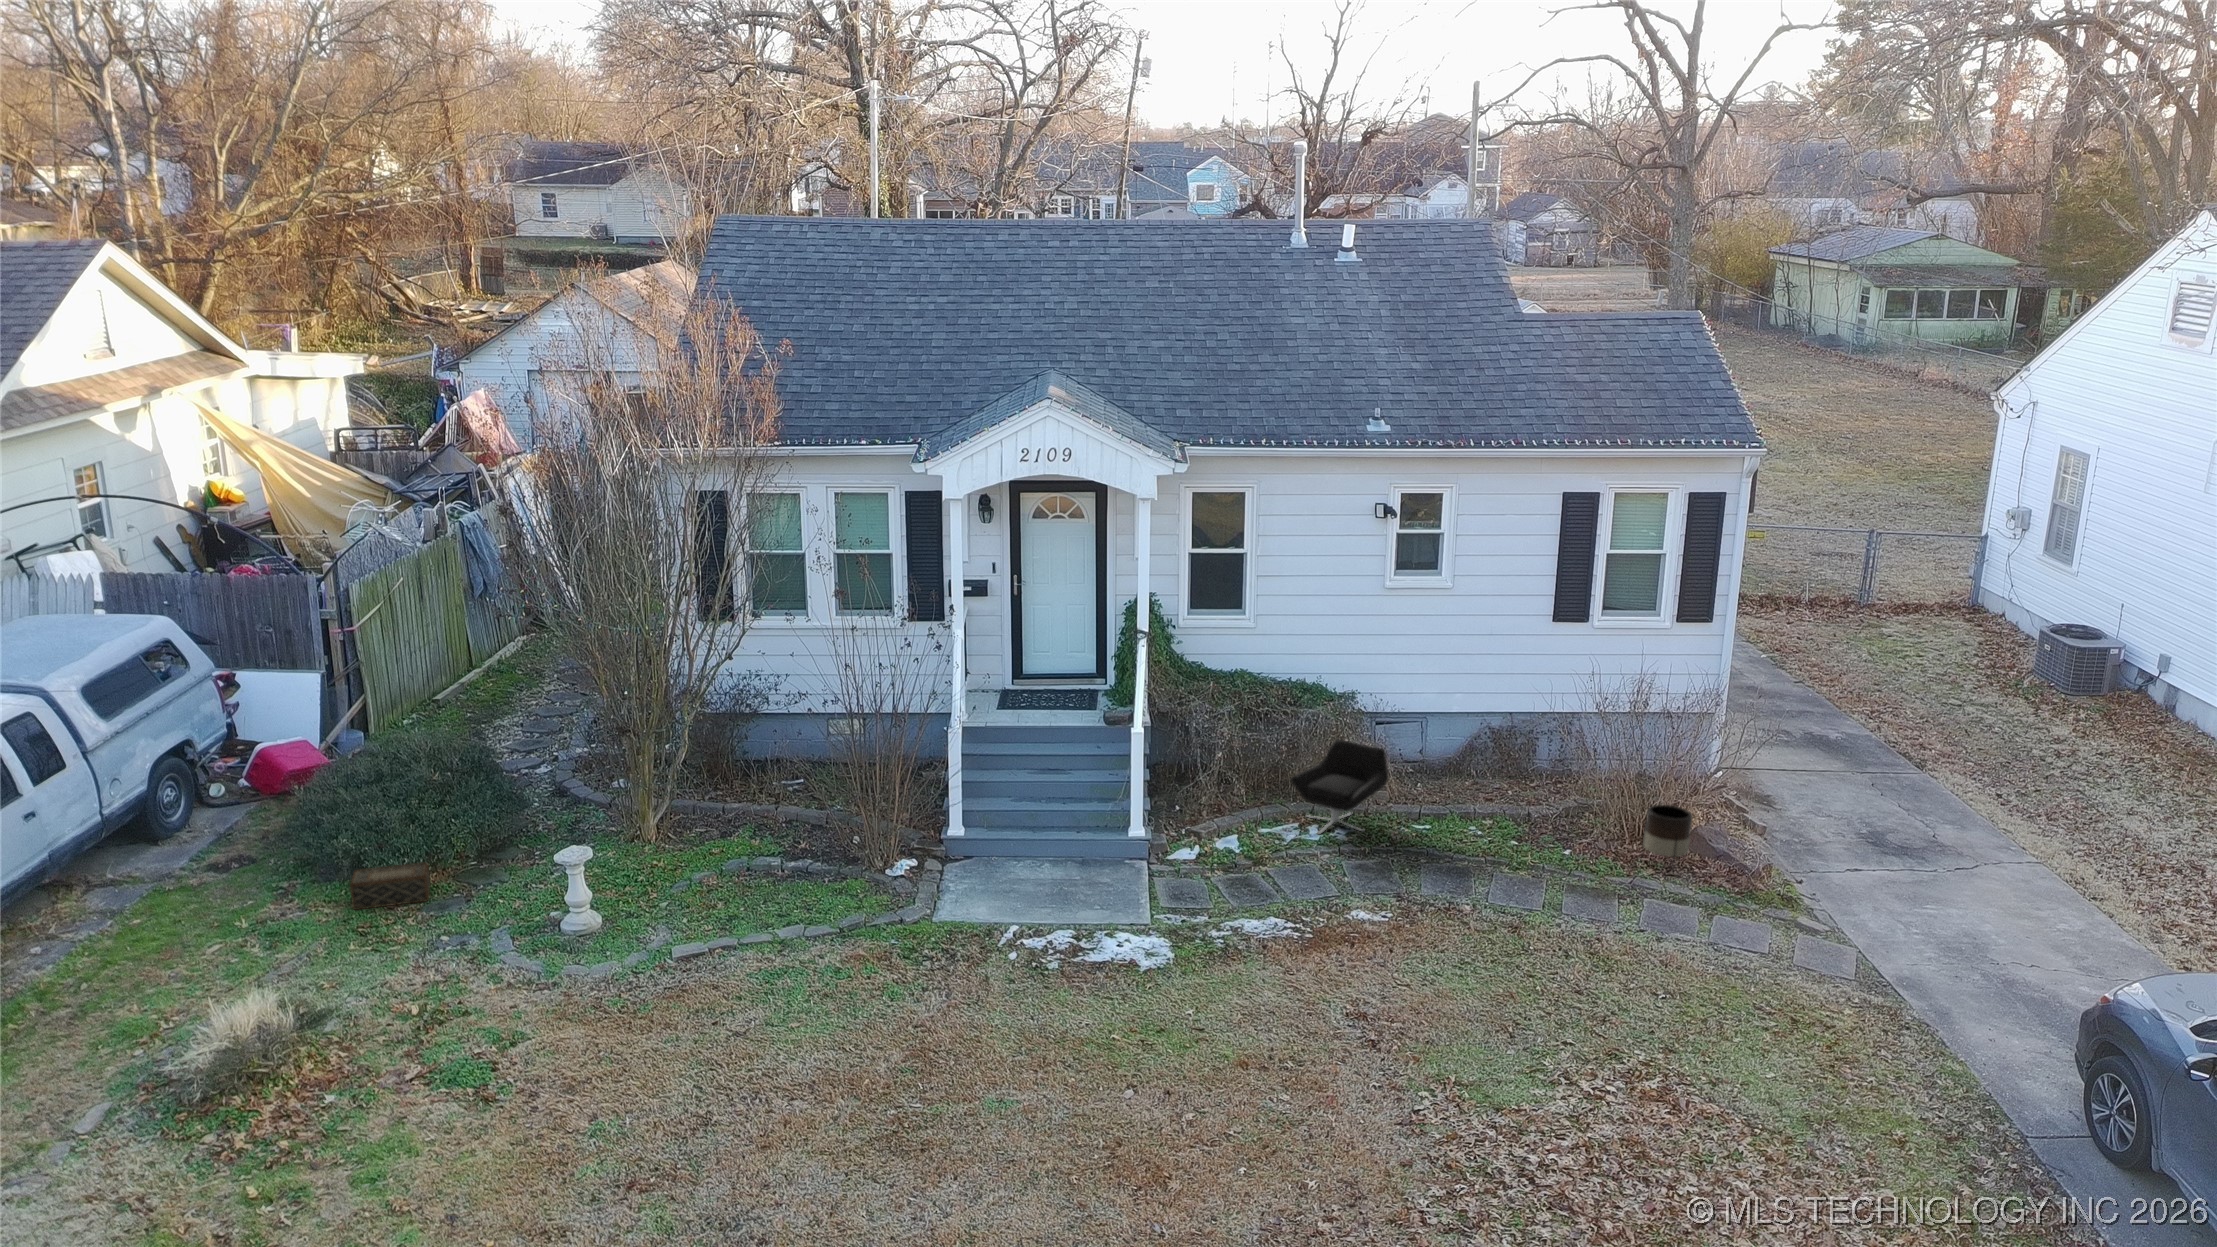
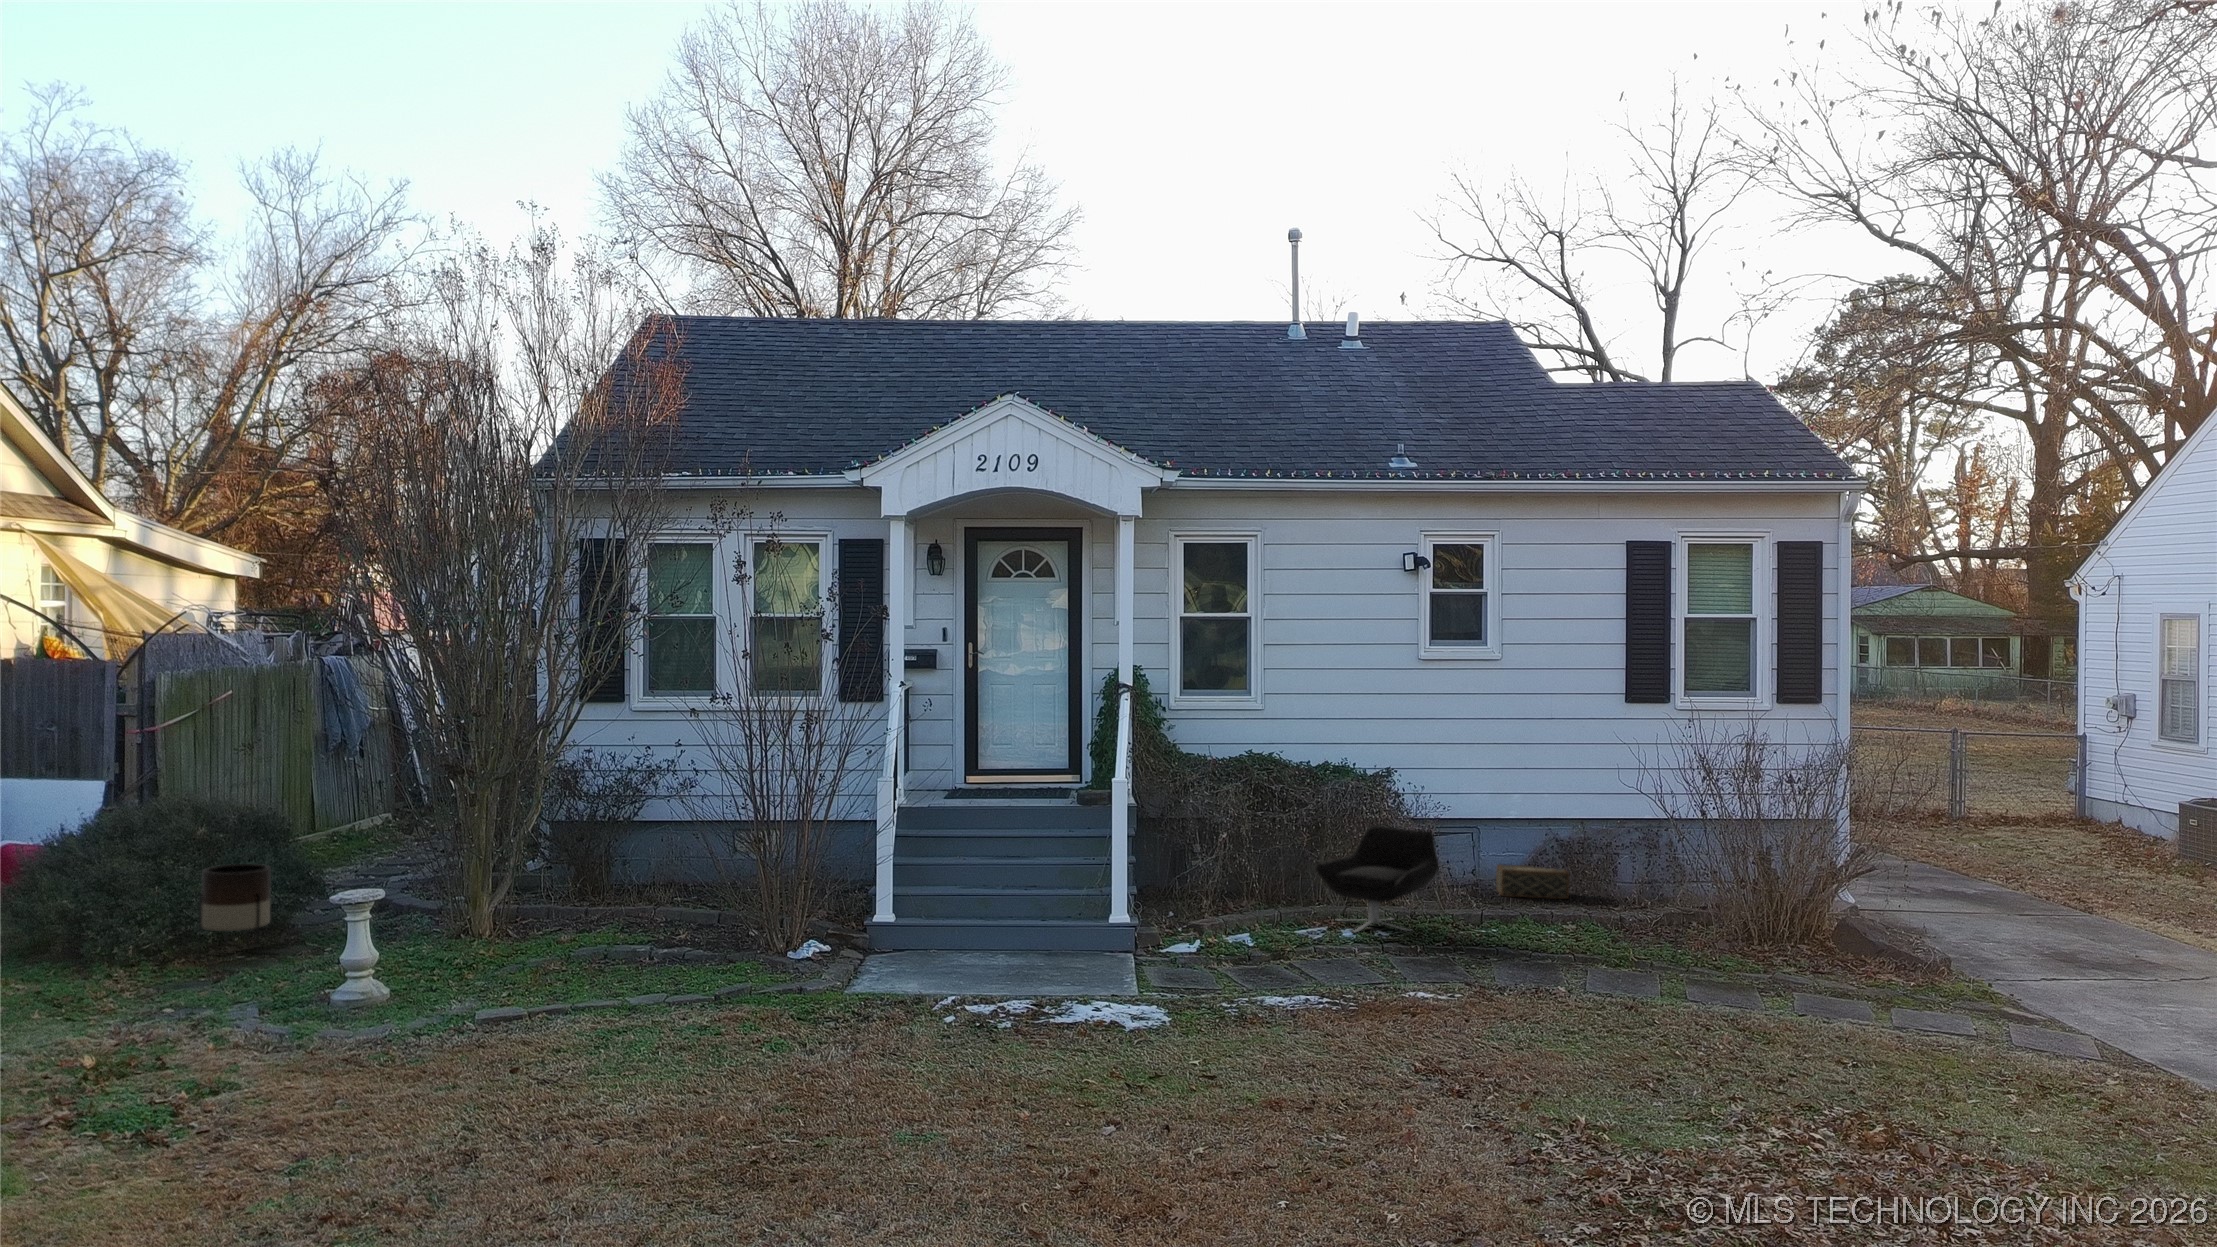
planter: present [1643,805,1692,868] -> present [199,864,271,952]
woven basket: present [350,862,430,910] -> present [1496,864,1570,899]

